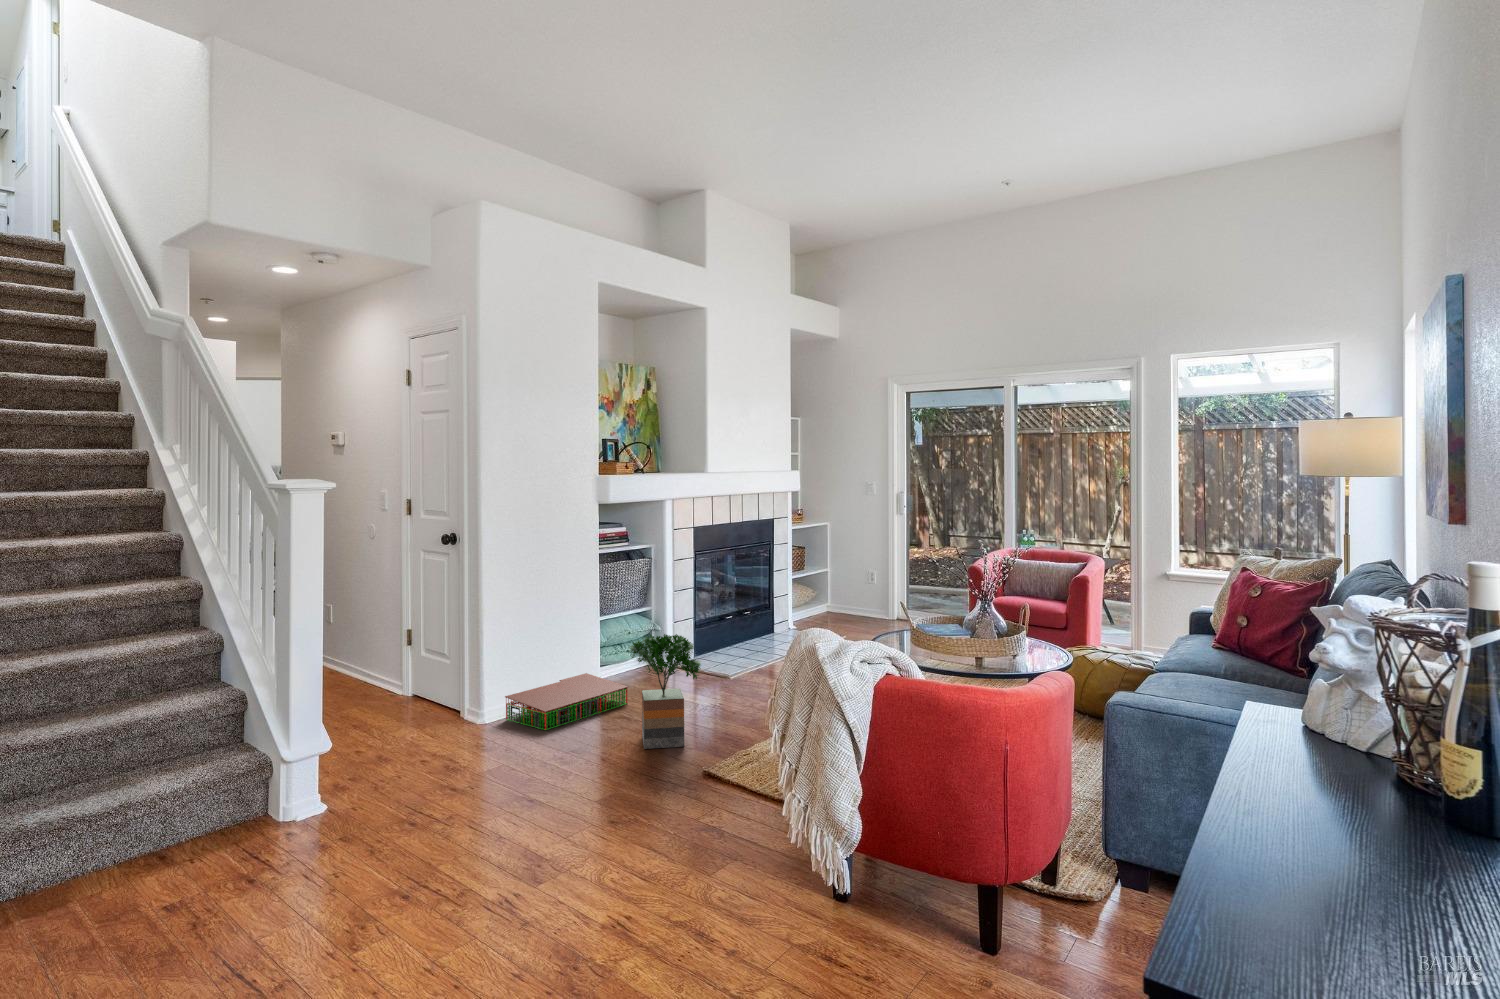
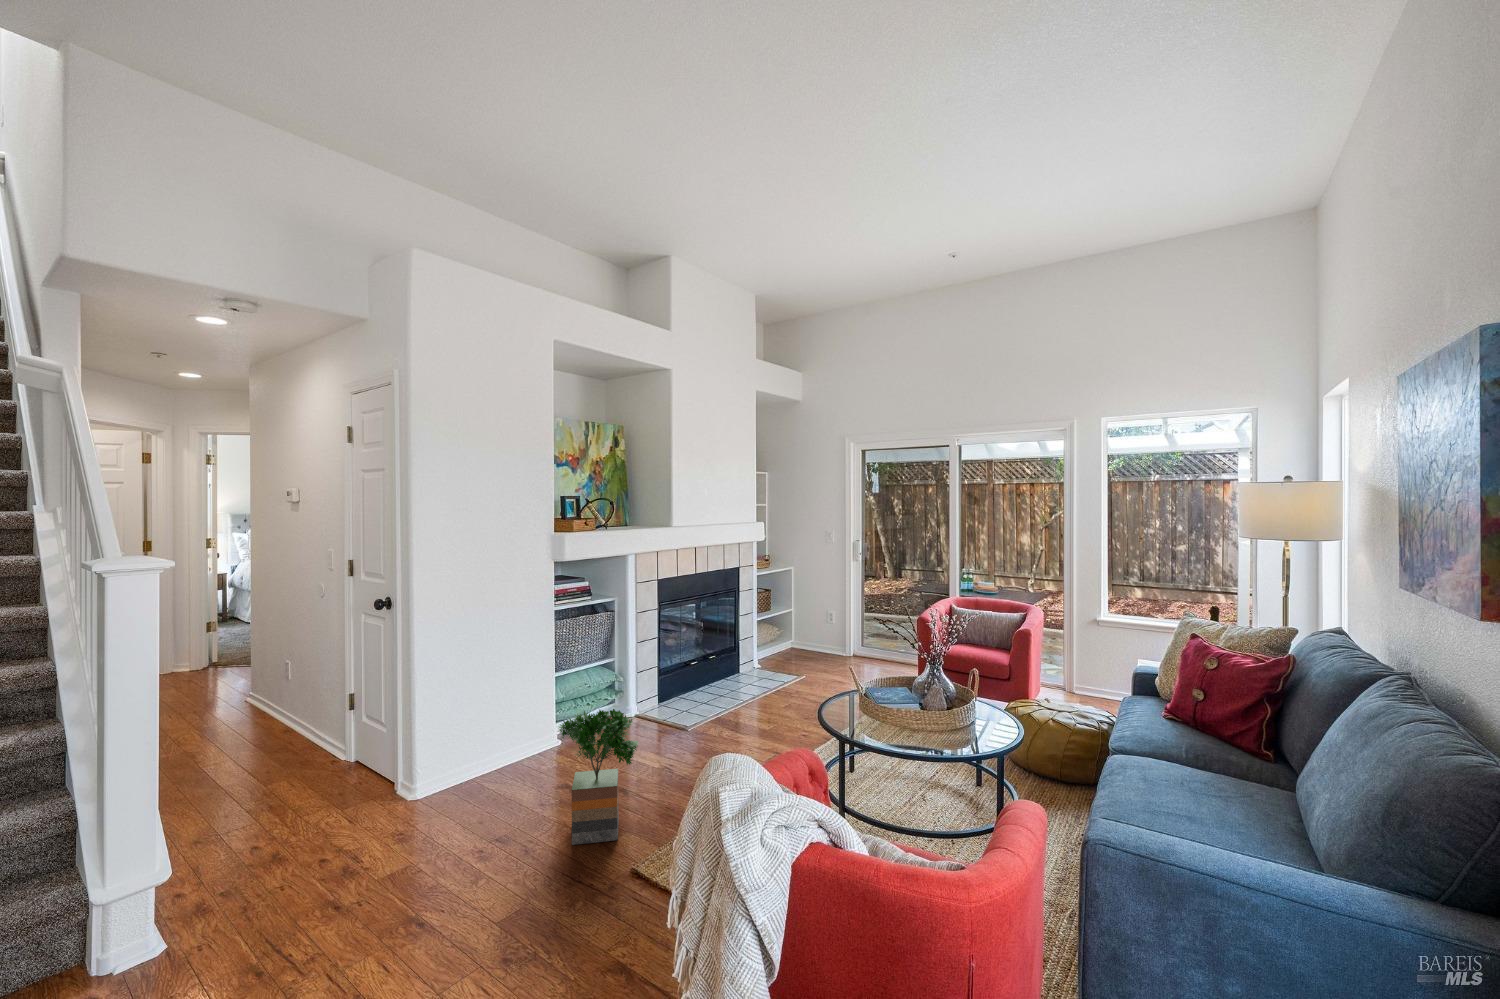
storage bin: present [505,673,628,730] -> none [436,736,575,814]

